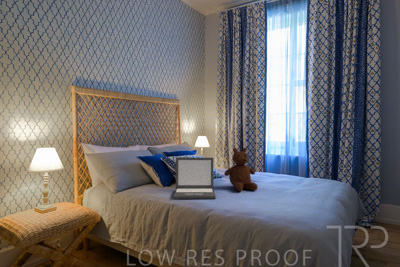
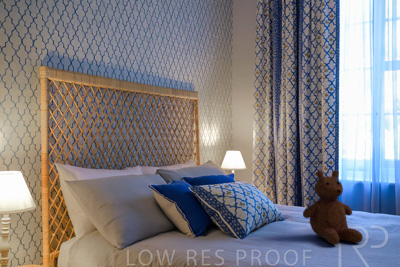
laptop: present [173,158,216,199] -> none [223,187,302,259]

